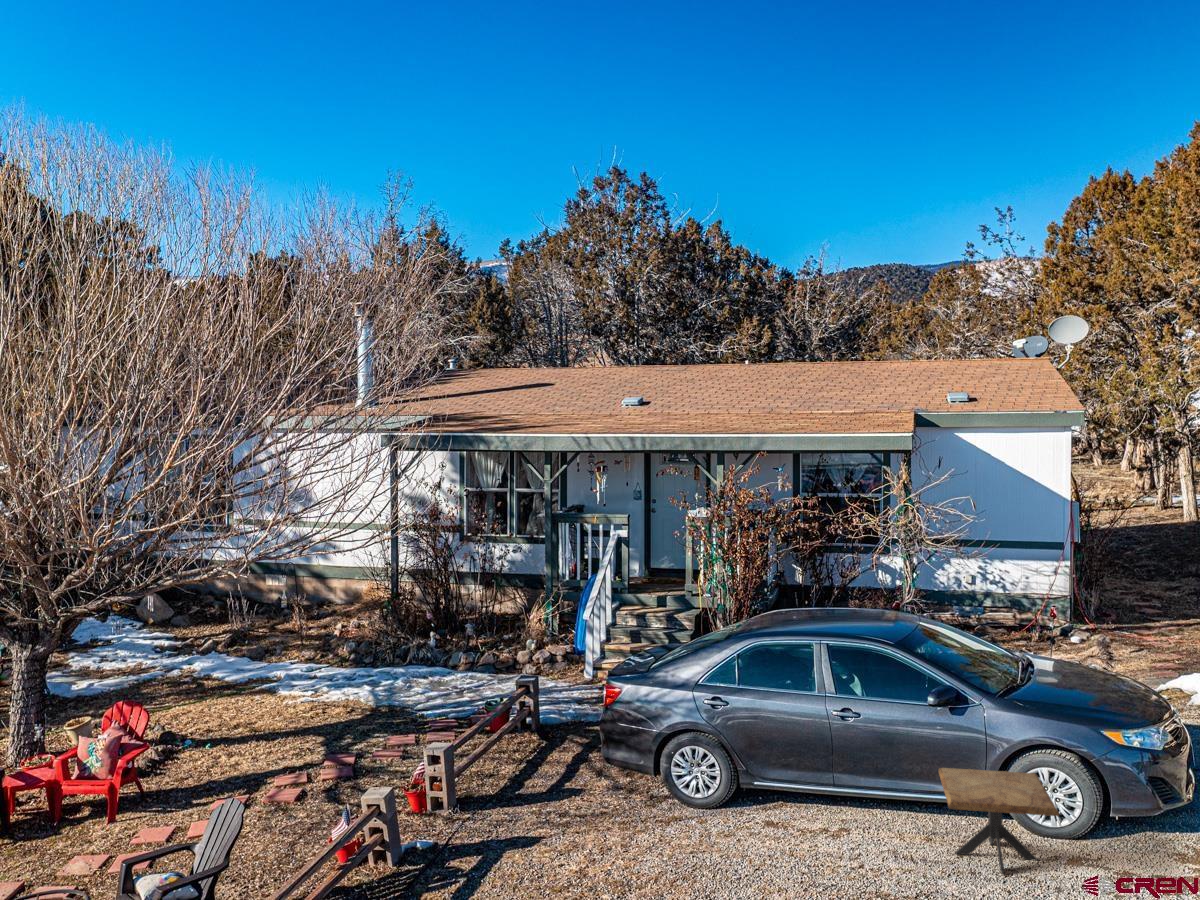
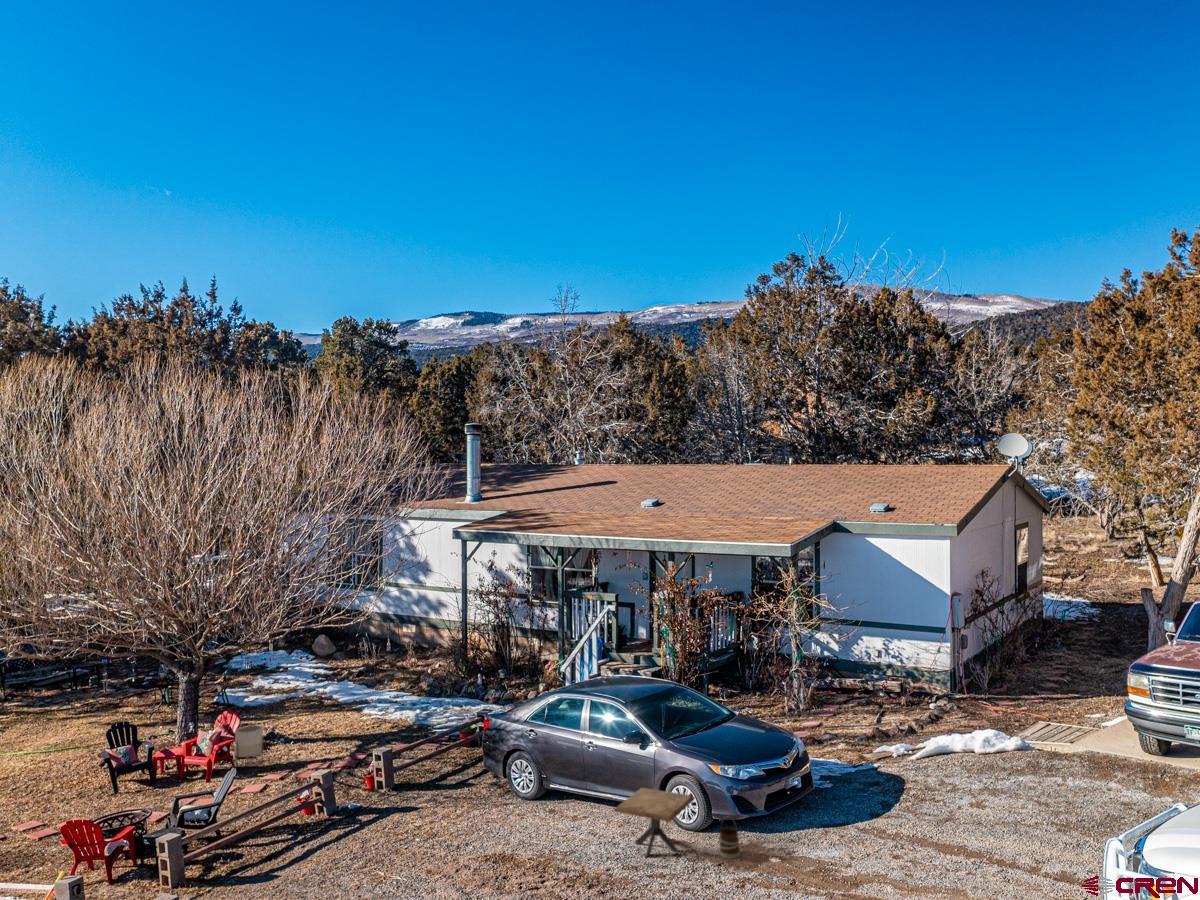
planter: none [134,723,186,798] -> present [235,725,263,759]
wooden bucket: none [1098,799,1135,863] -> present [719,827,740,859]

